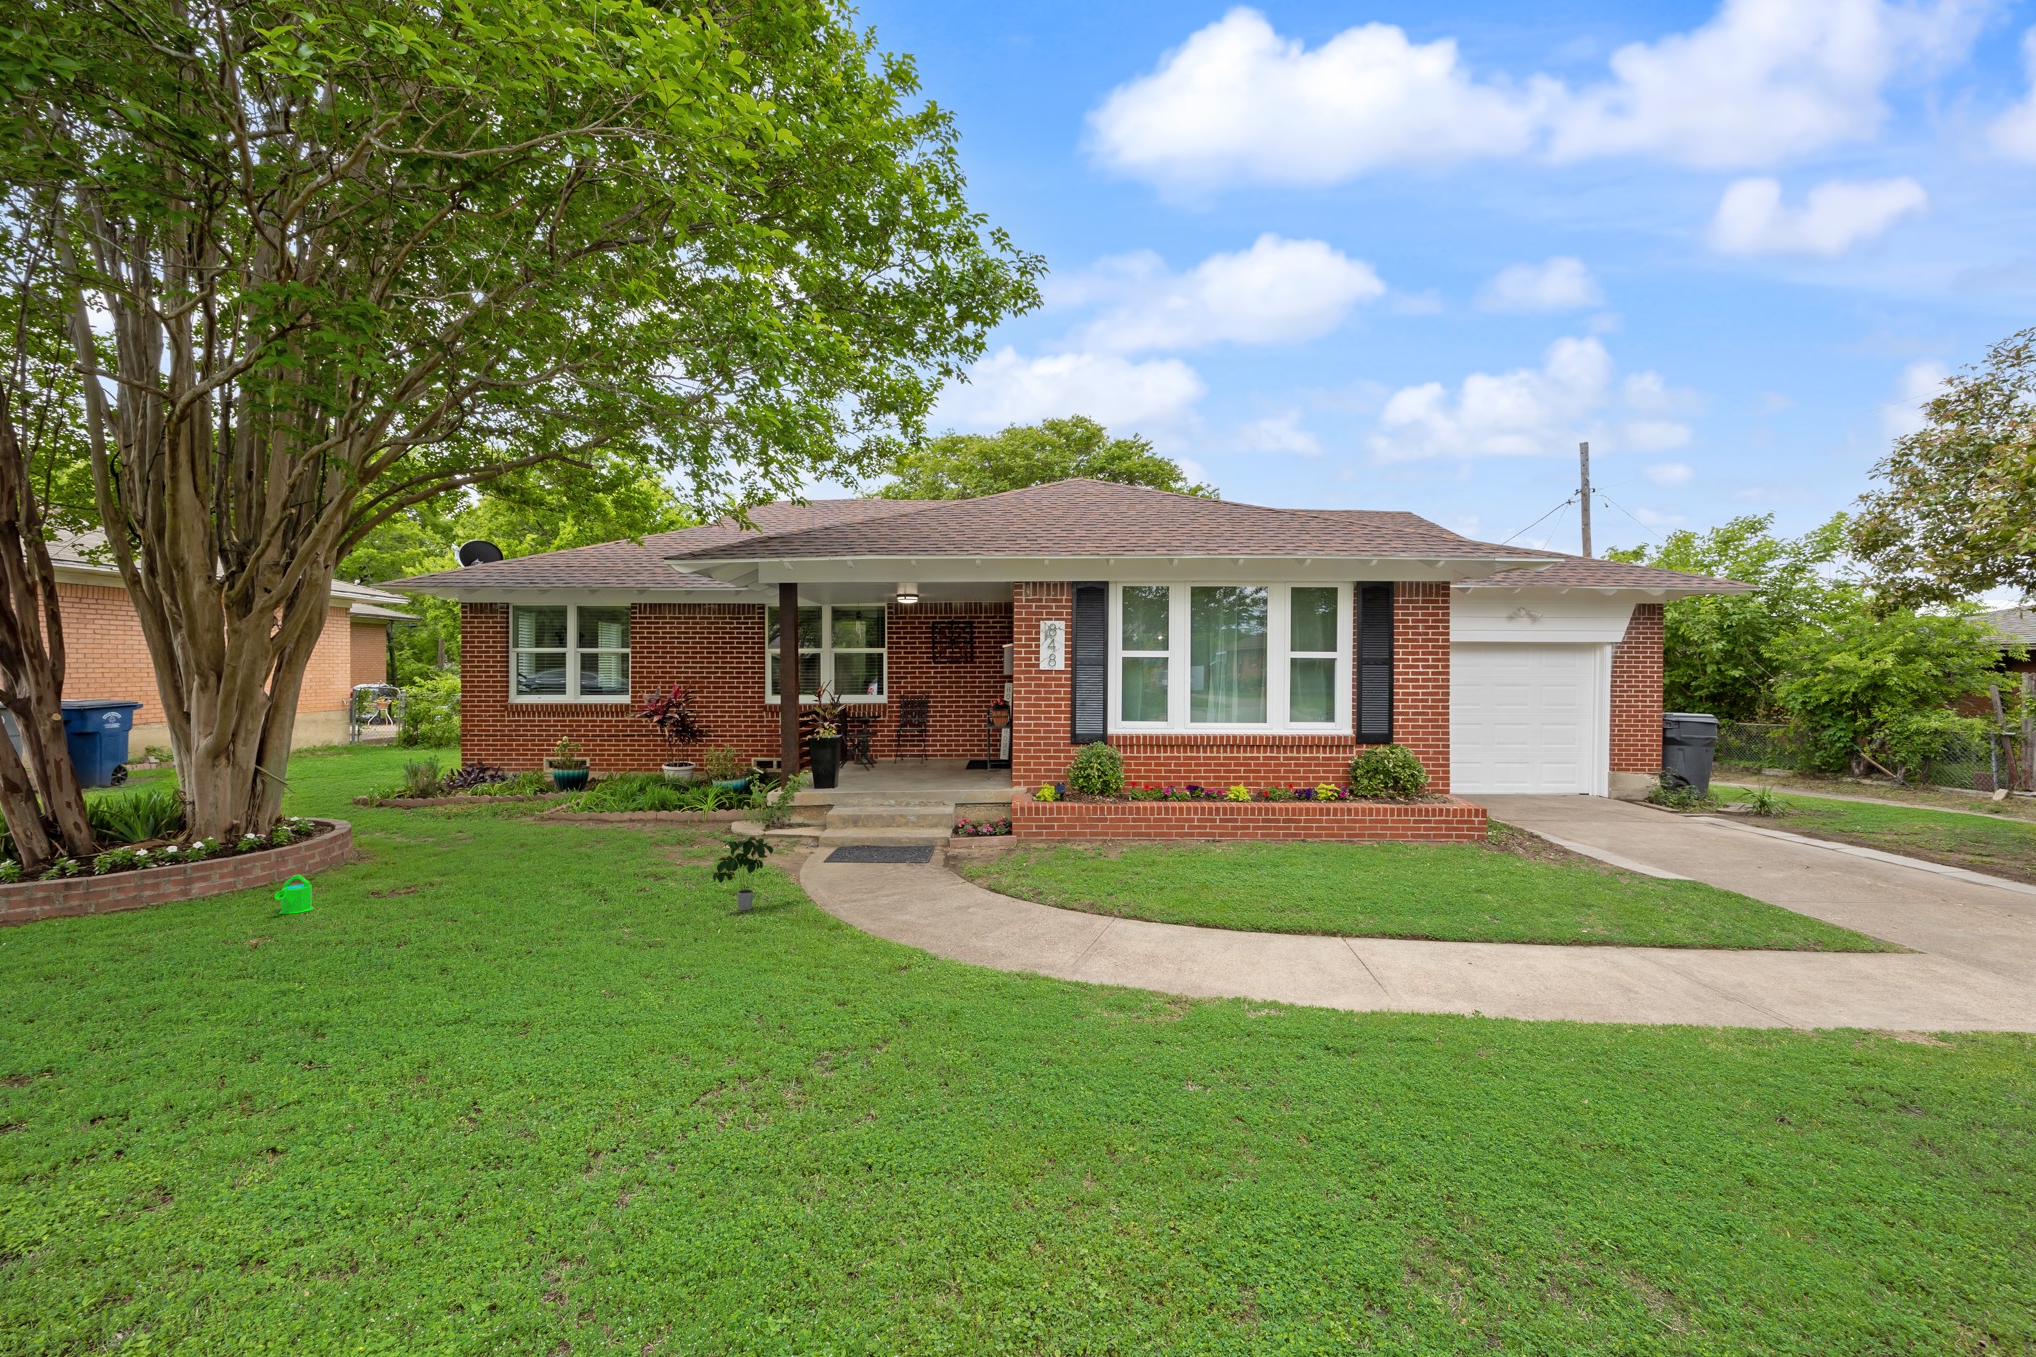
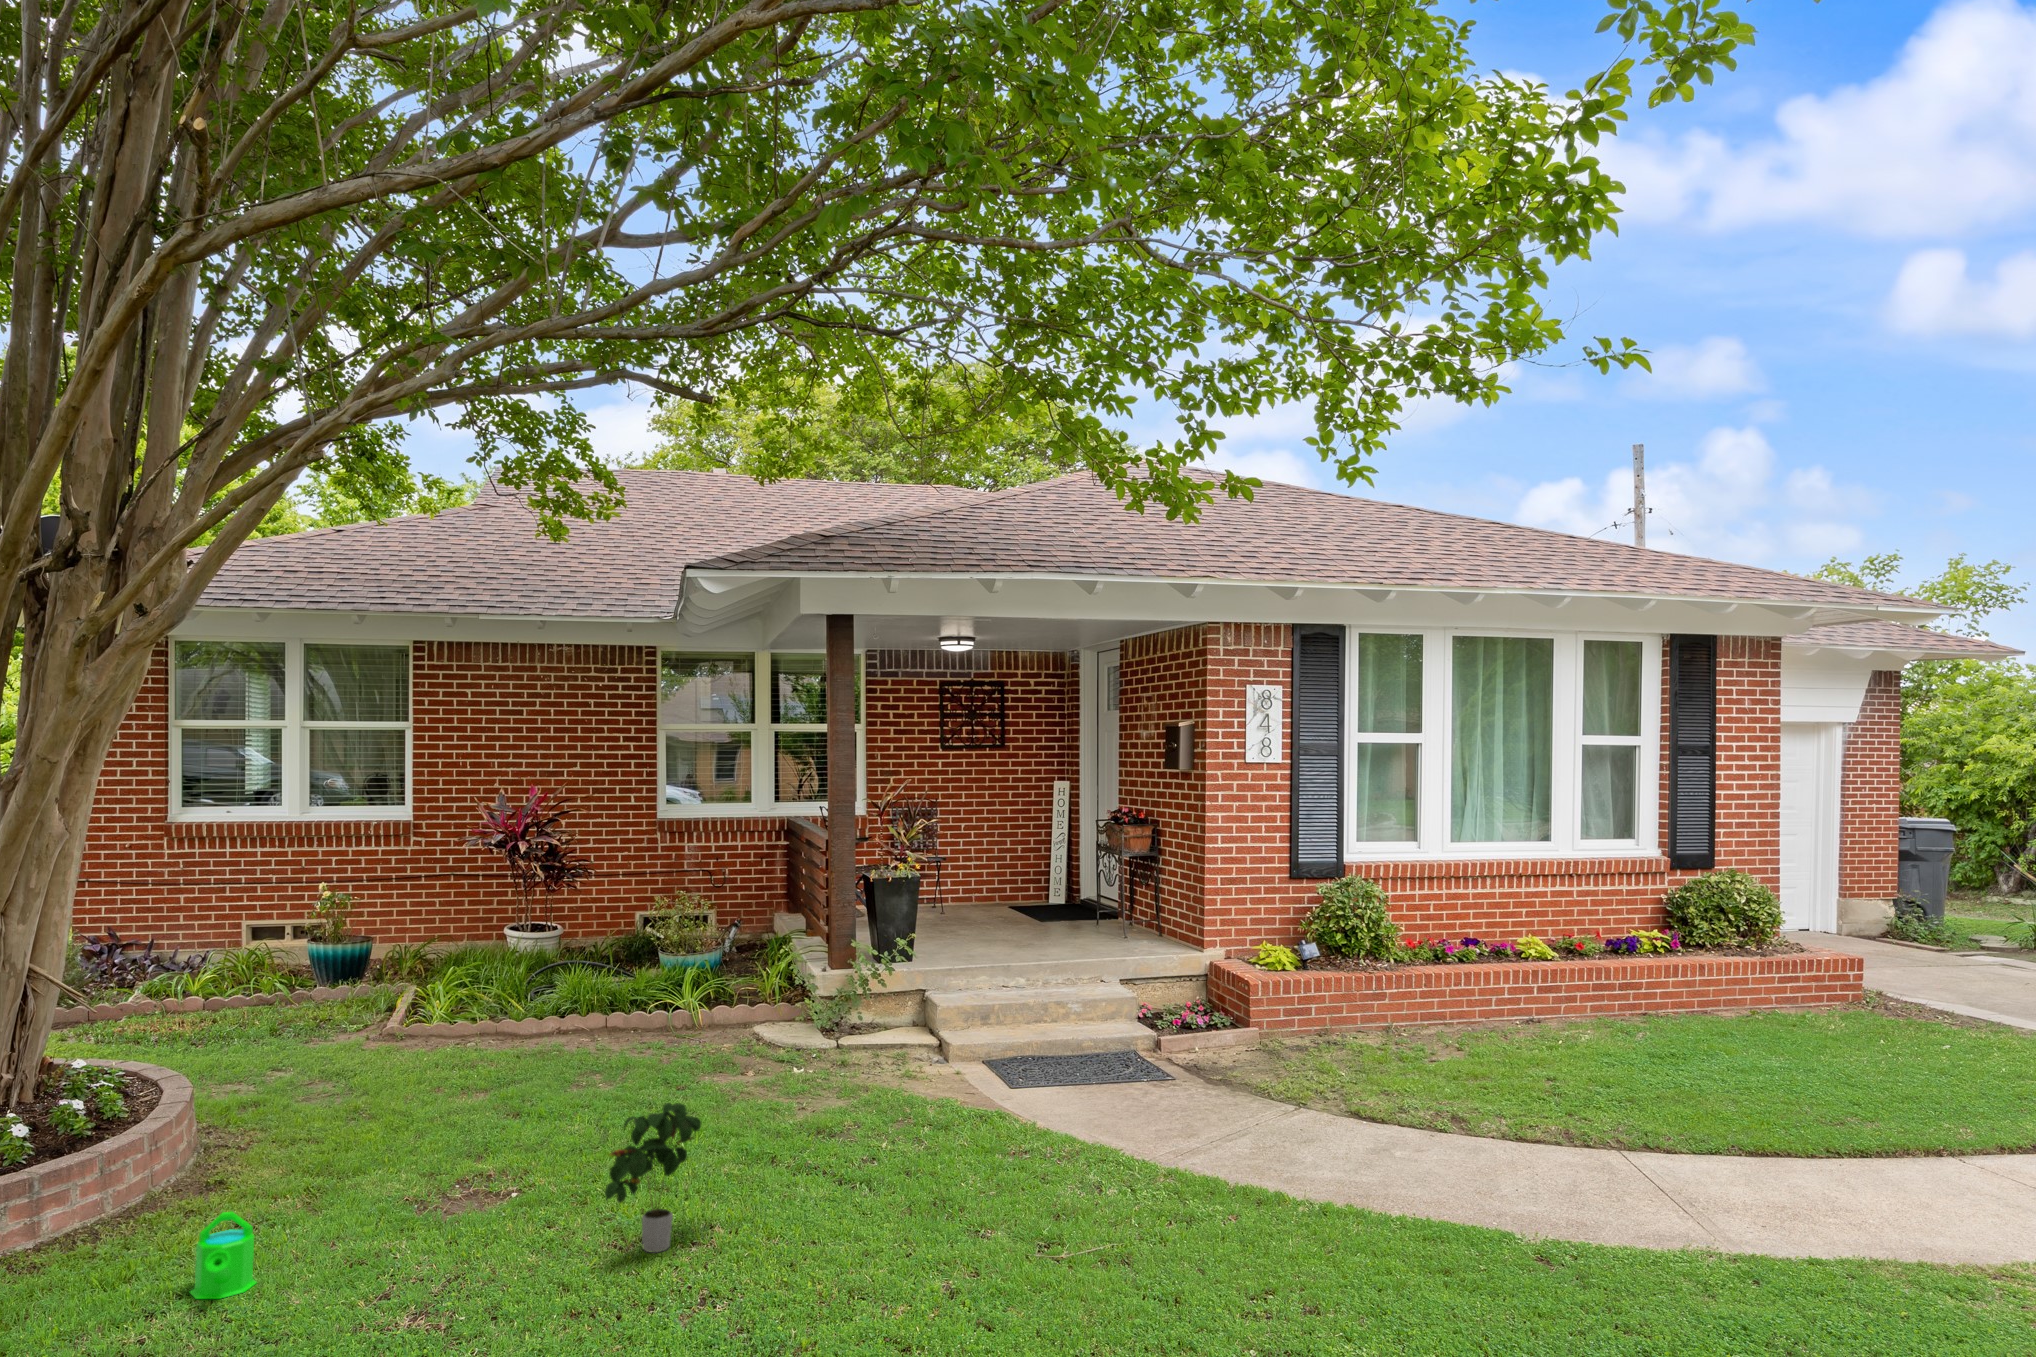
potted plant: present [713,837,773,910] -> present [605,1103,702,1253]

